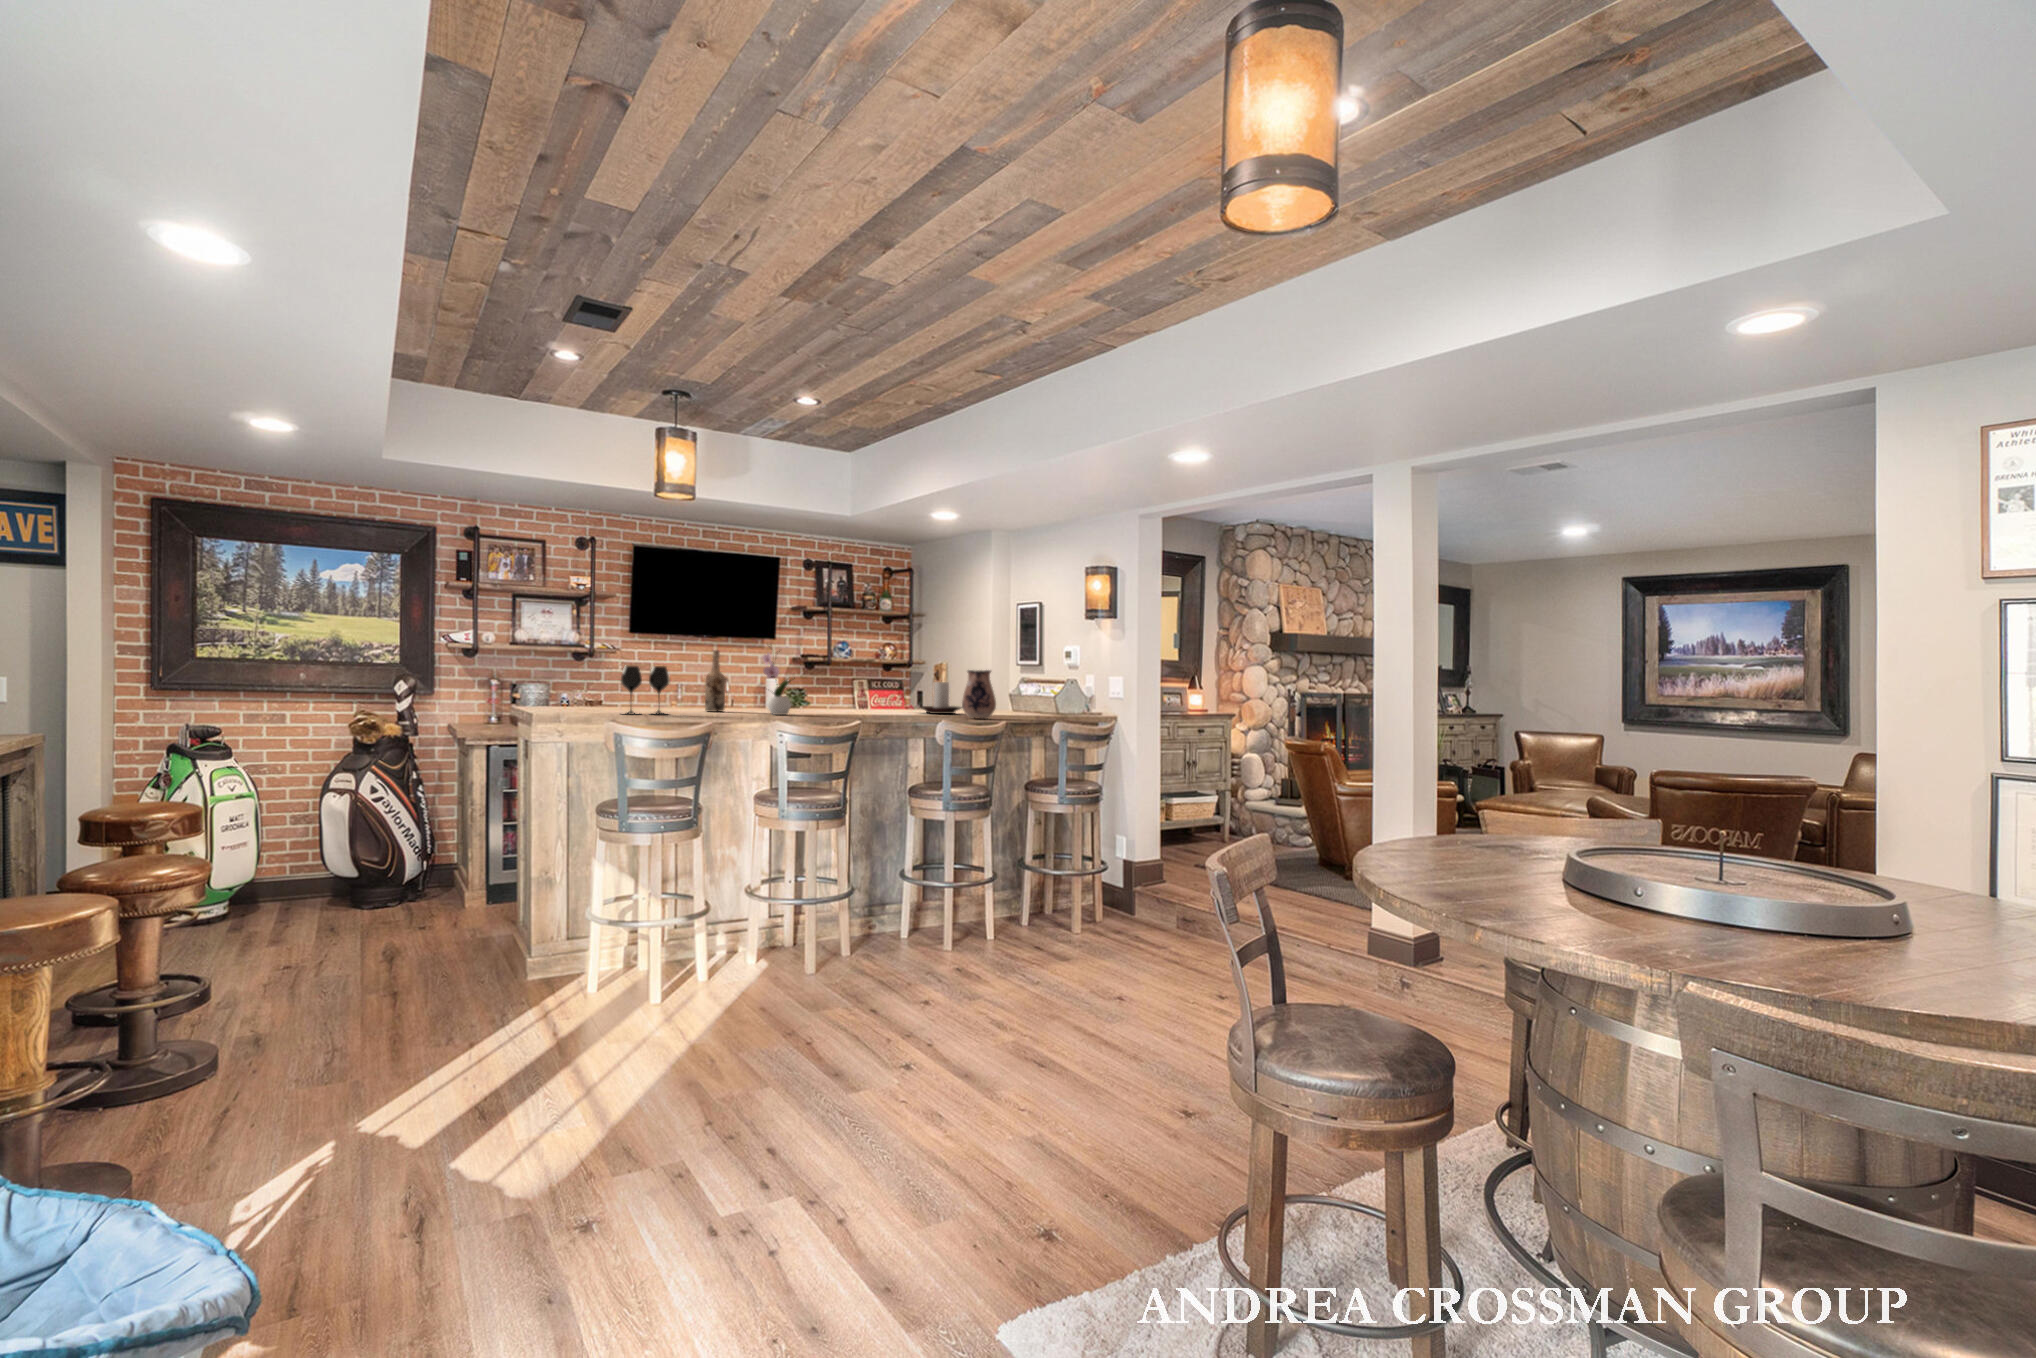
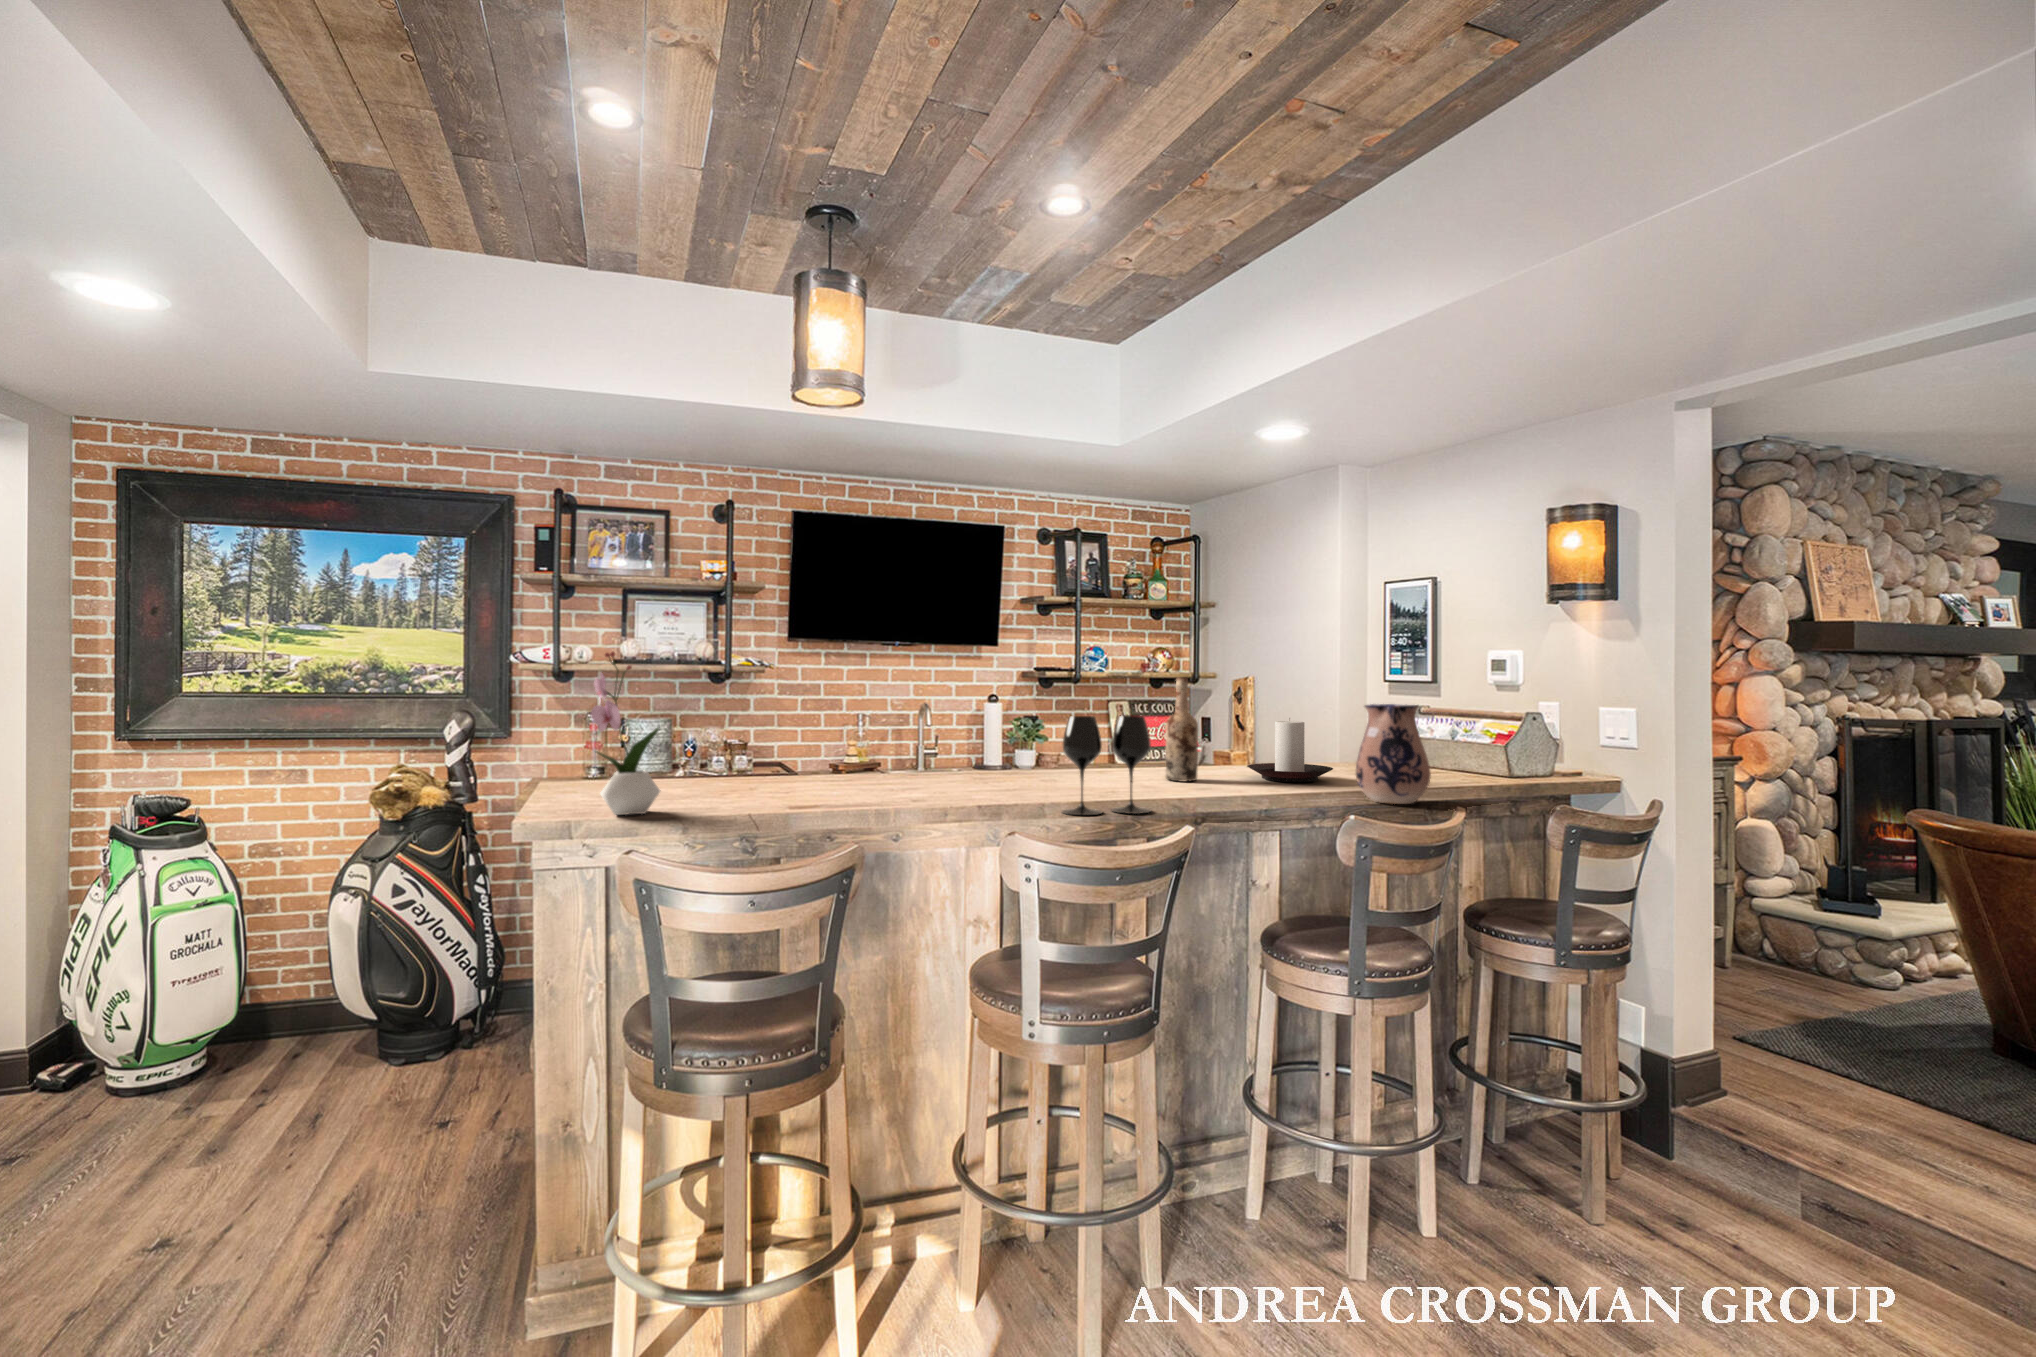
wine bottle: present [705,650,725,712] -> present [1166,677,1198,782]
flower arrangement: present [763,651,791,715] -> present [591,652,661,815]
wine glass: present [621,666,669,715] -> present [1062,715,1151,815]

